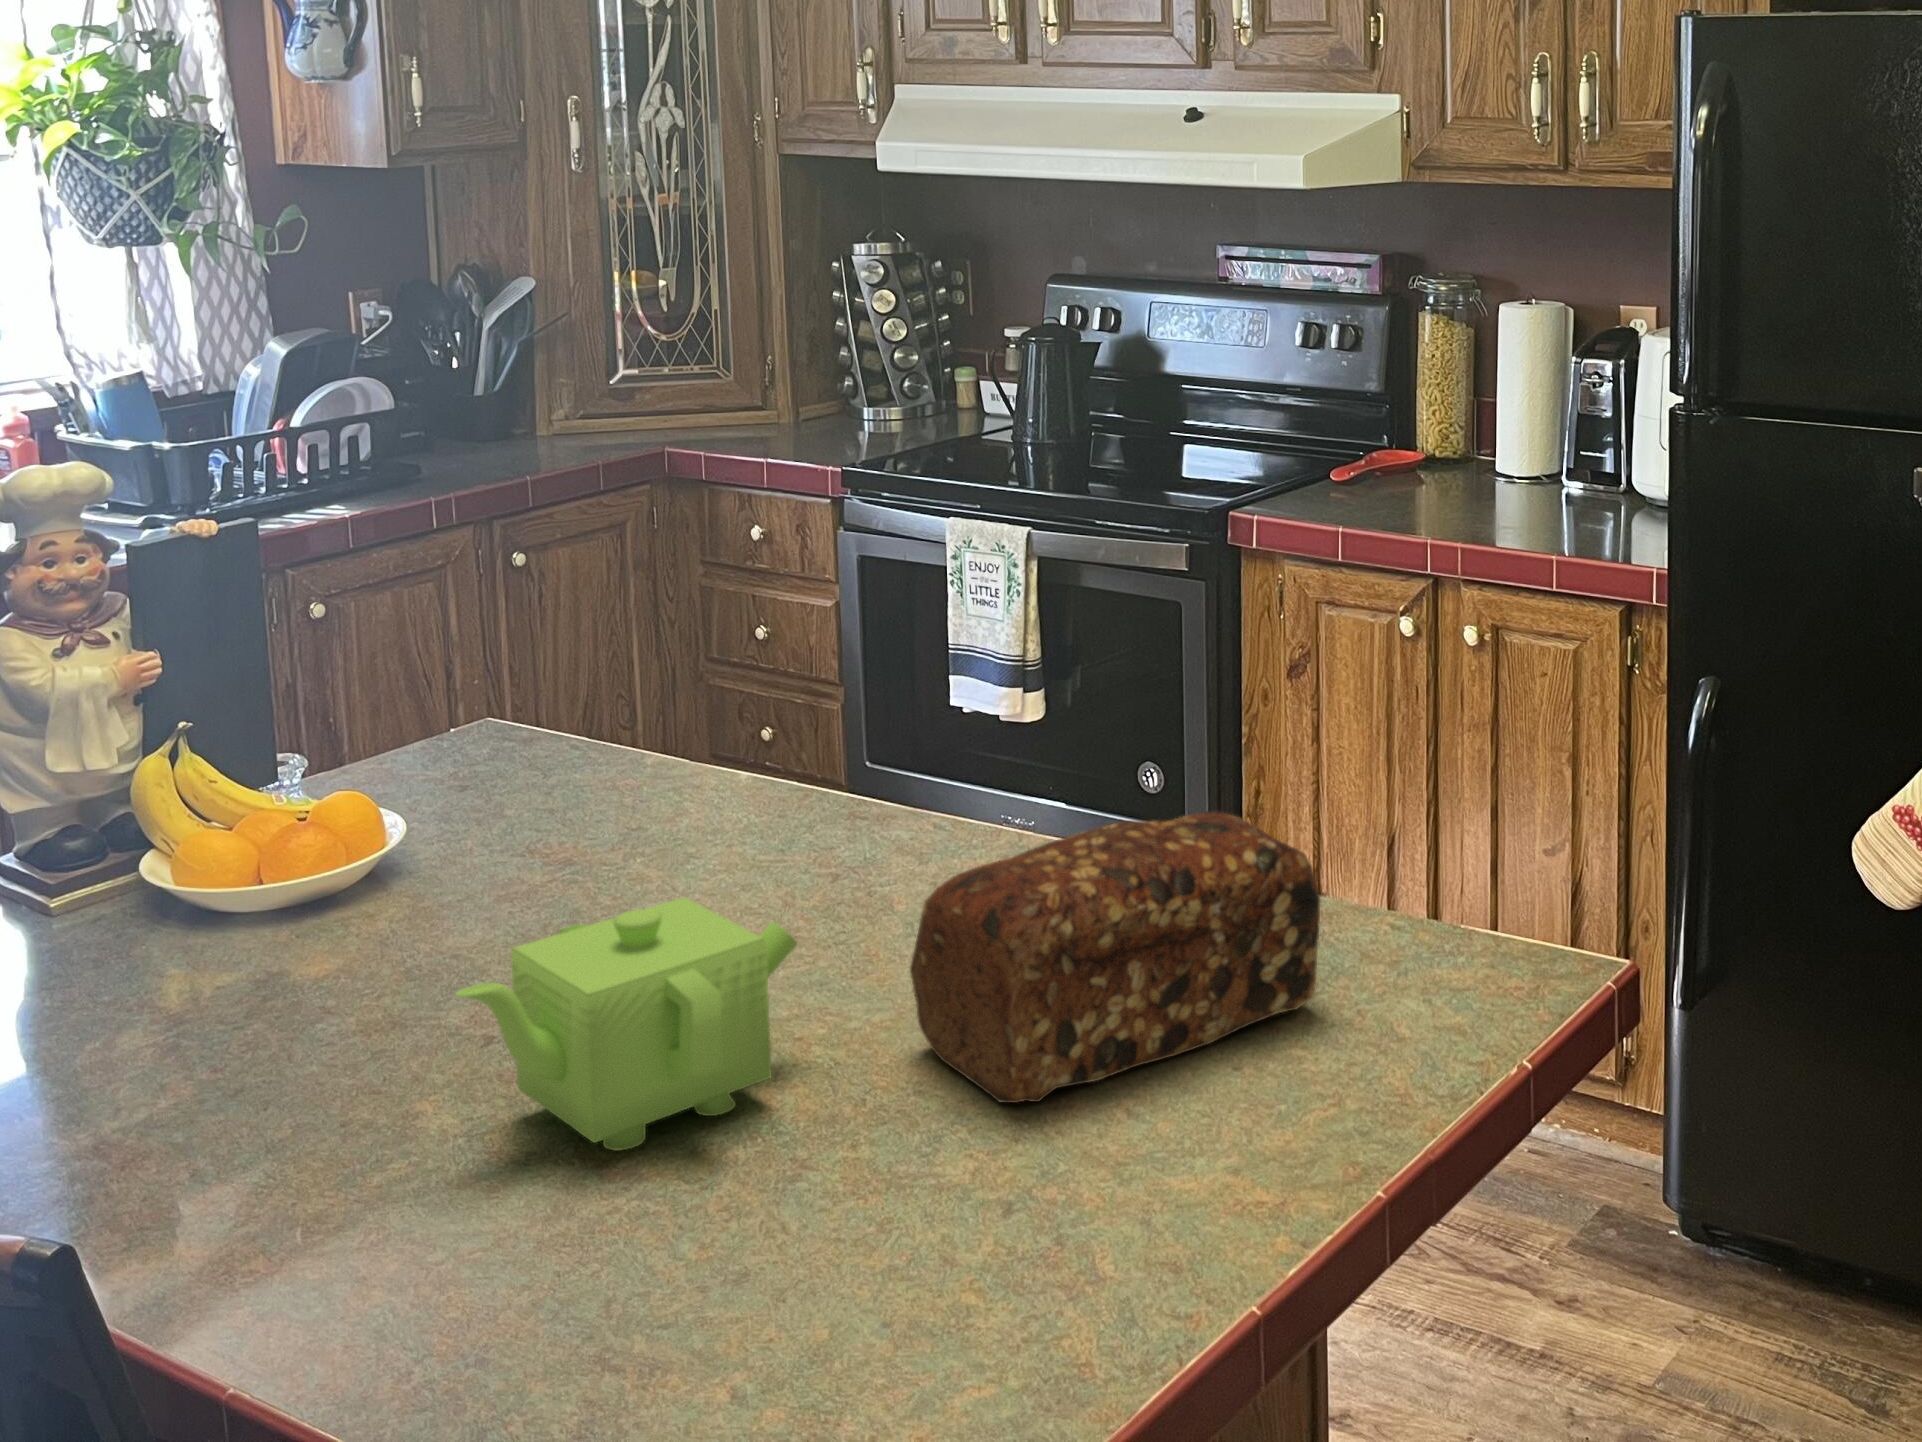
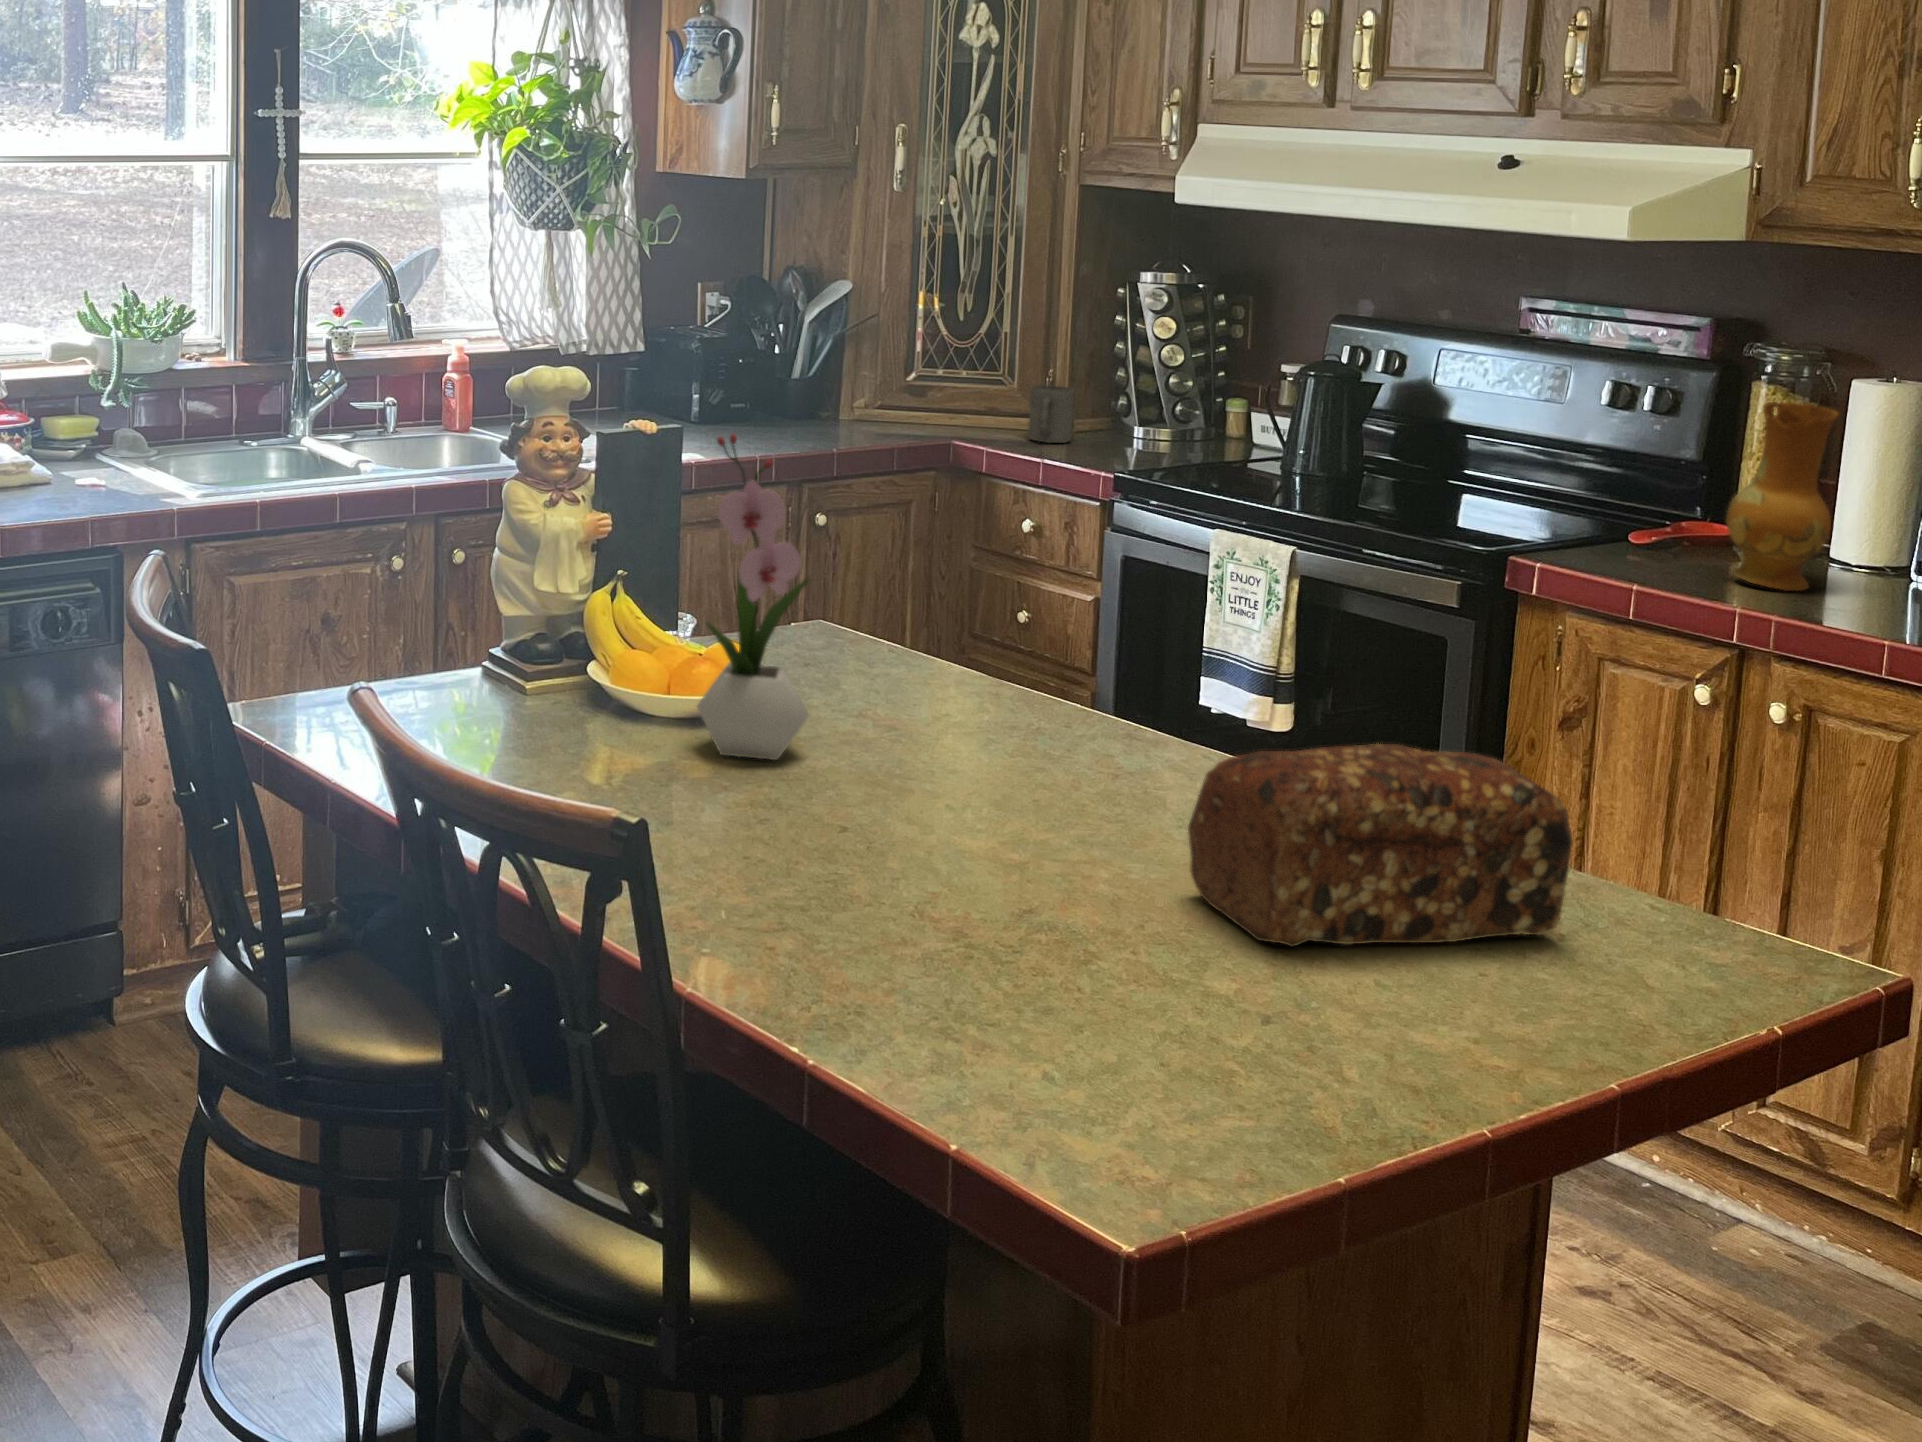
ceramic jug: none [1413,333,1498,514] -> present [1727,402,1838,591]
mug: none [745,374,794,437] -> present [1028,385,1074,443]
flower arrangement: none [268,547,443,968] -> present [697,434,810,760]
teapot: present [456,898,797,1151] -> none [845,730,1097,906]

